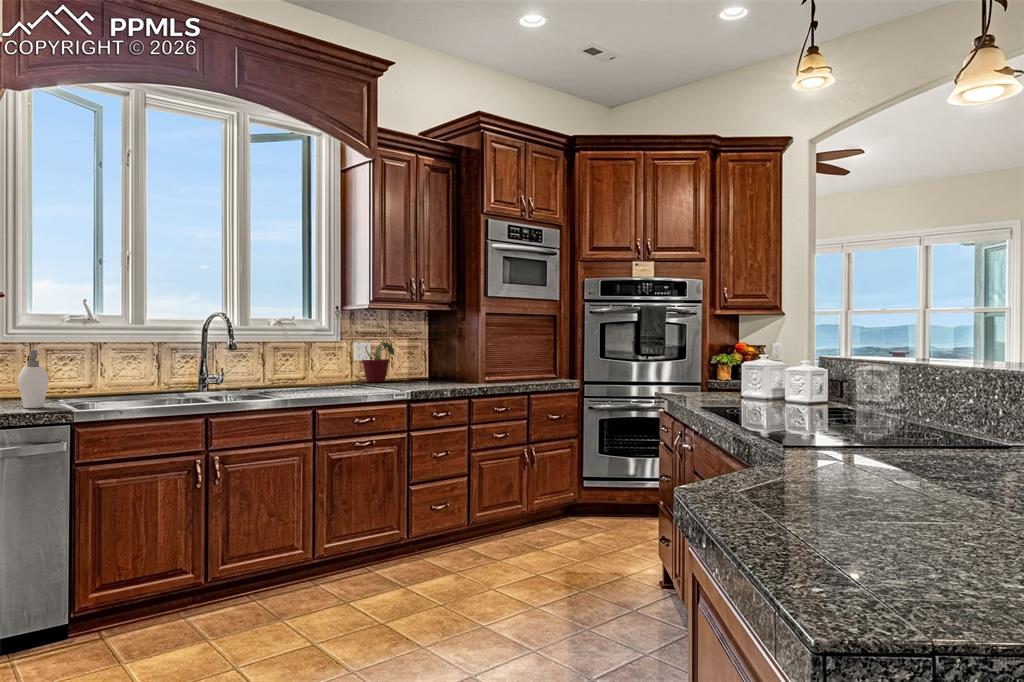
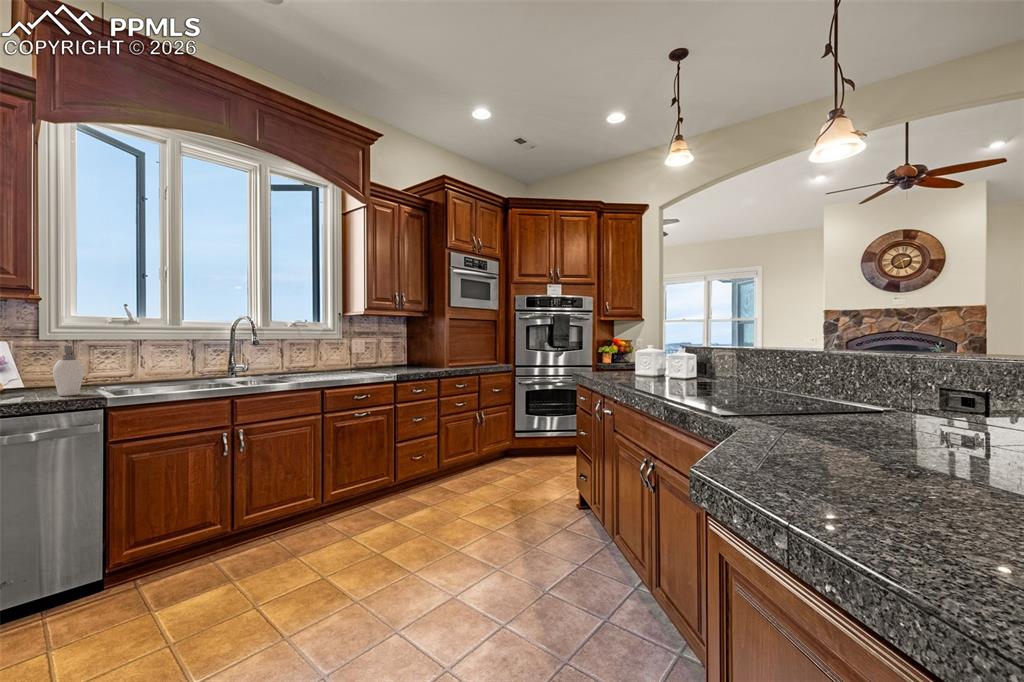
potted plant: present [362,324,398,382] -> none [354,325,388,368]

